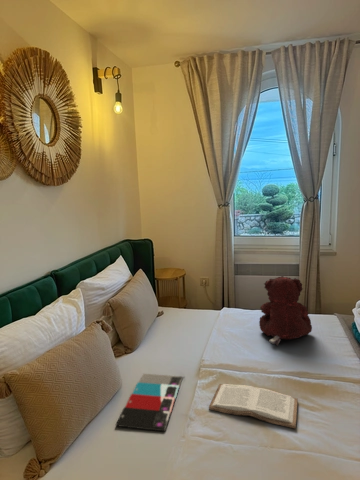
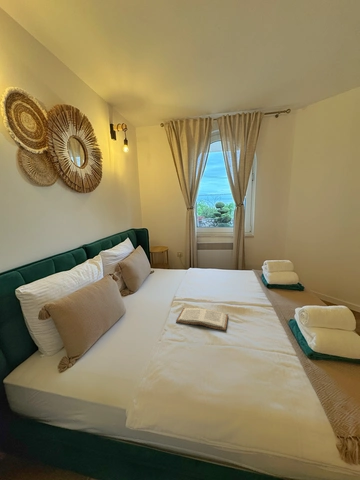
teddy bear: present [259,276,312,346] -> none [208,247,239,287]
smartphone: present [116,374,183,431] -> none [120,304,162,335]

